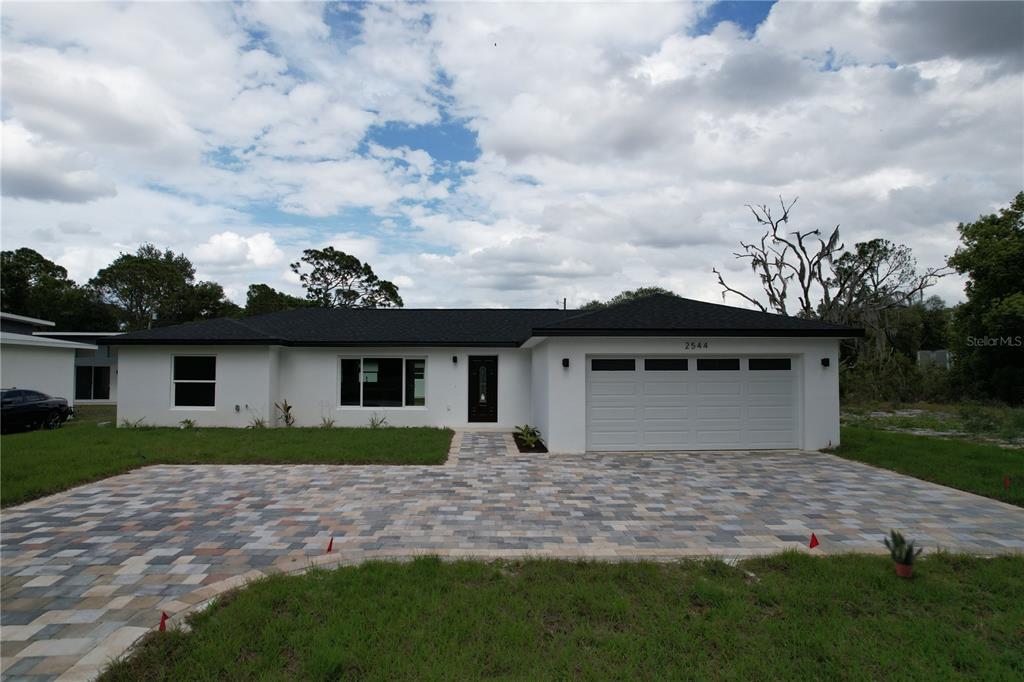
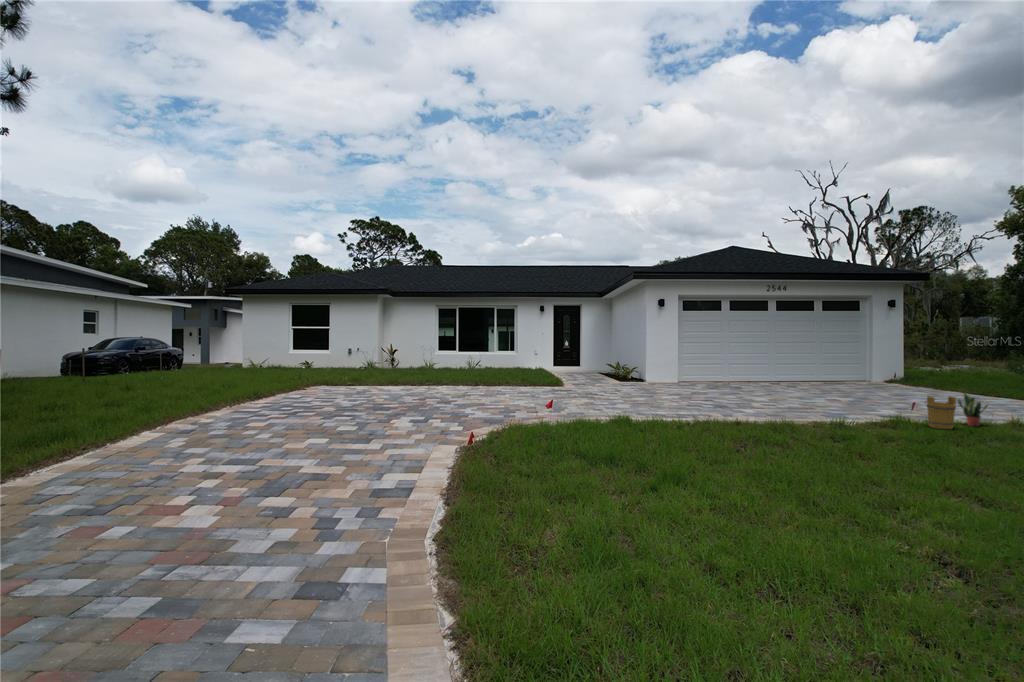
bucket: none [839,538,880,588] -> present [927,396,956,429]

